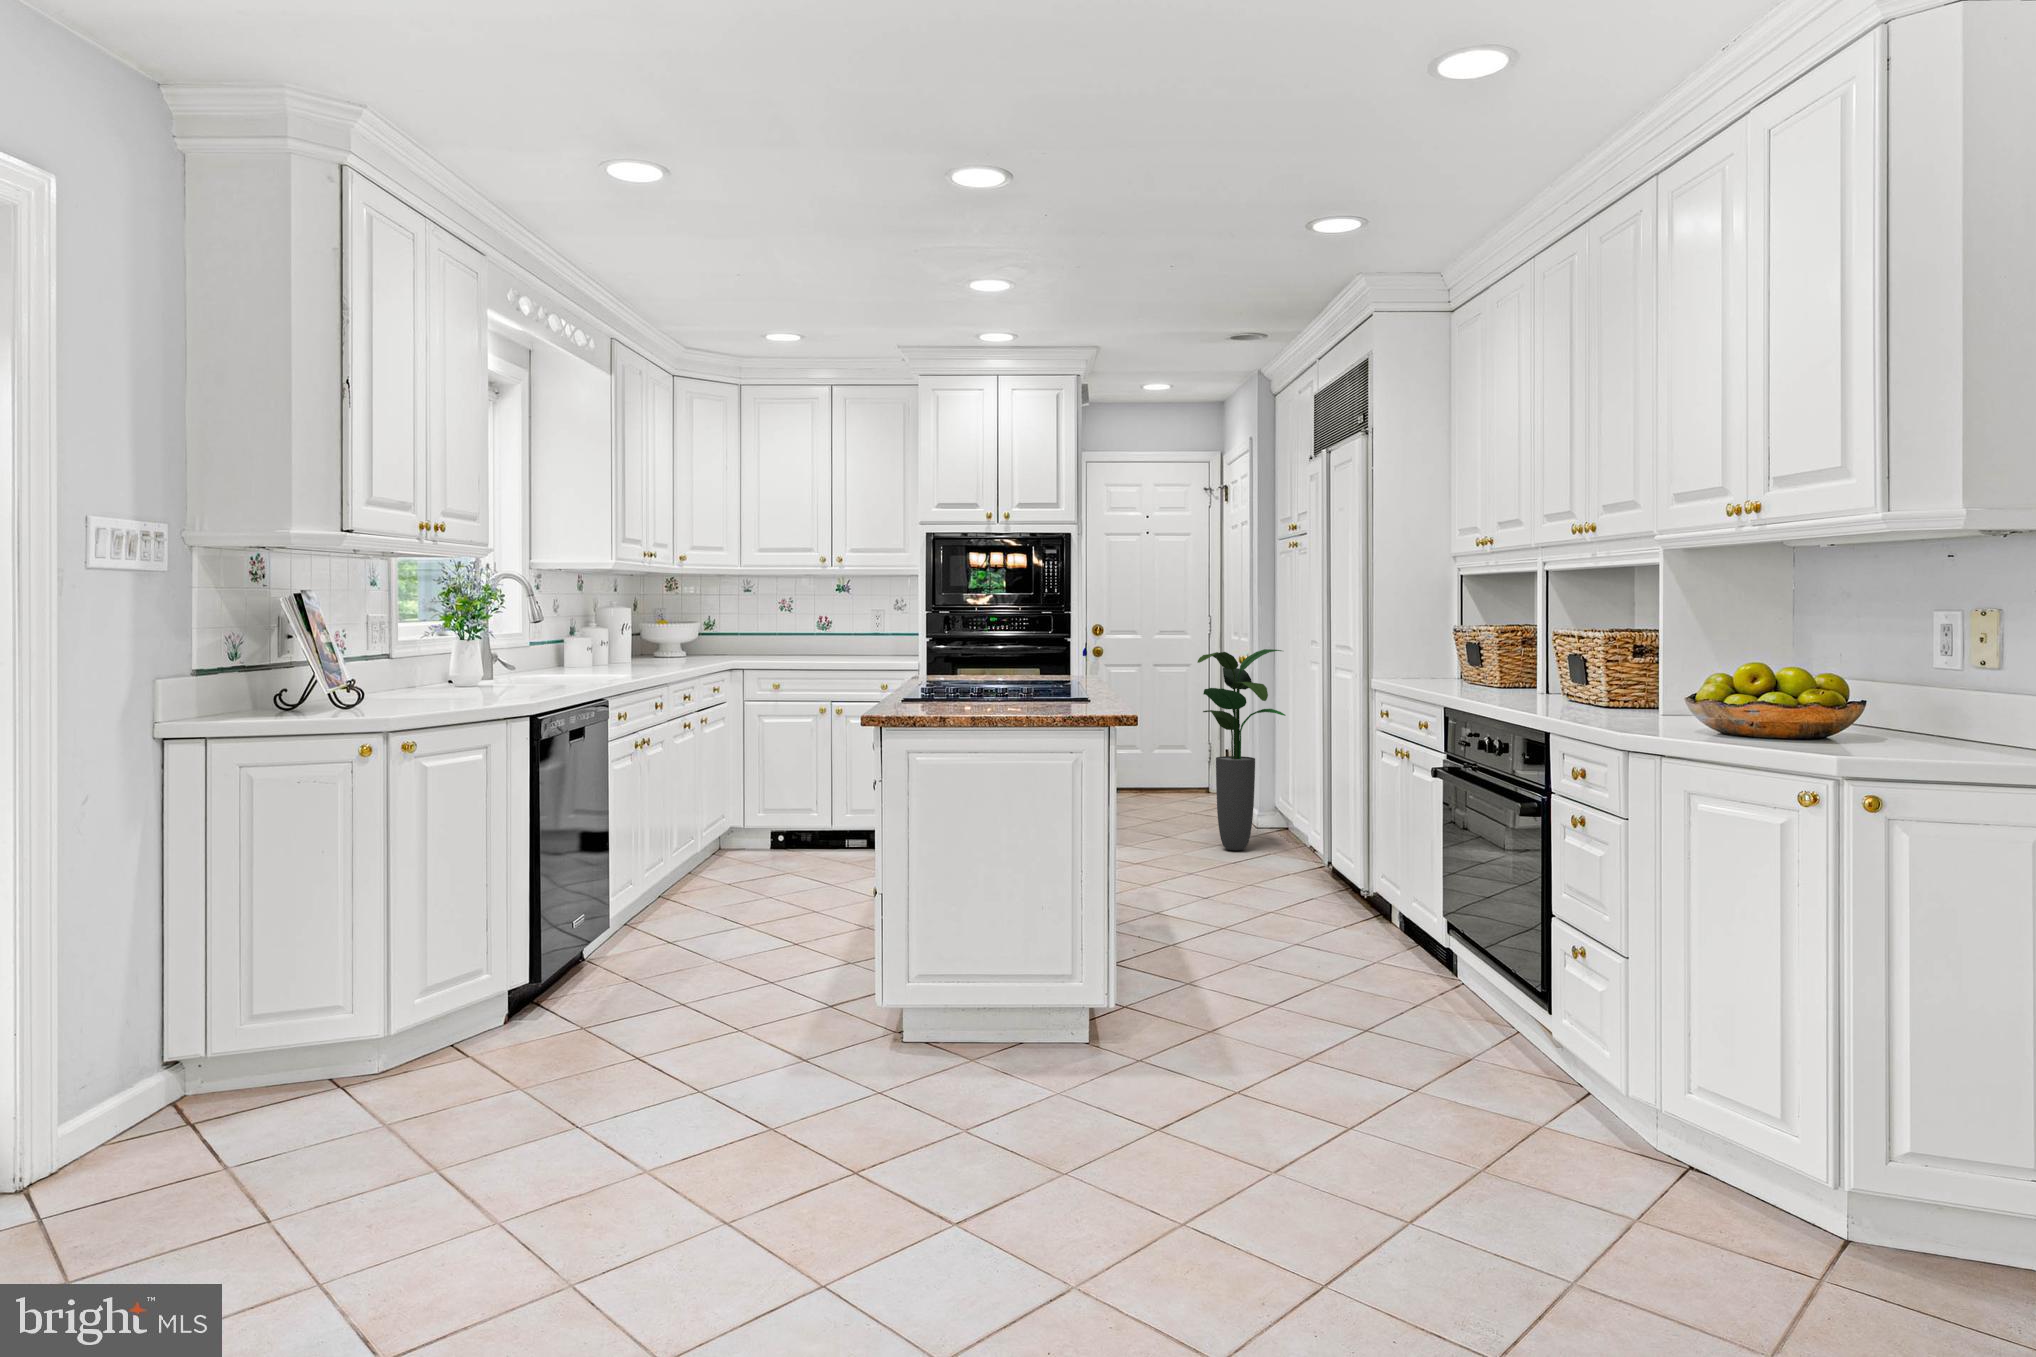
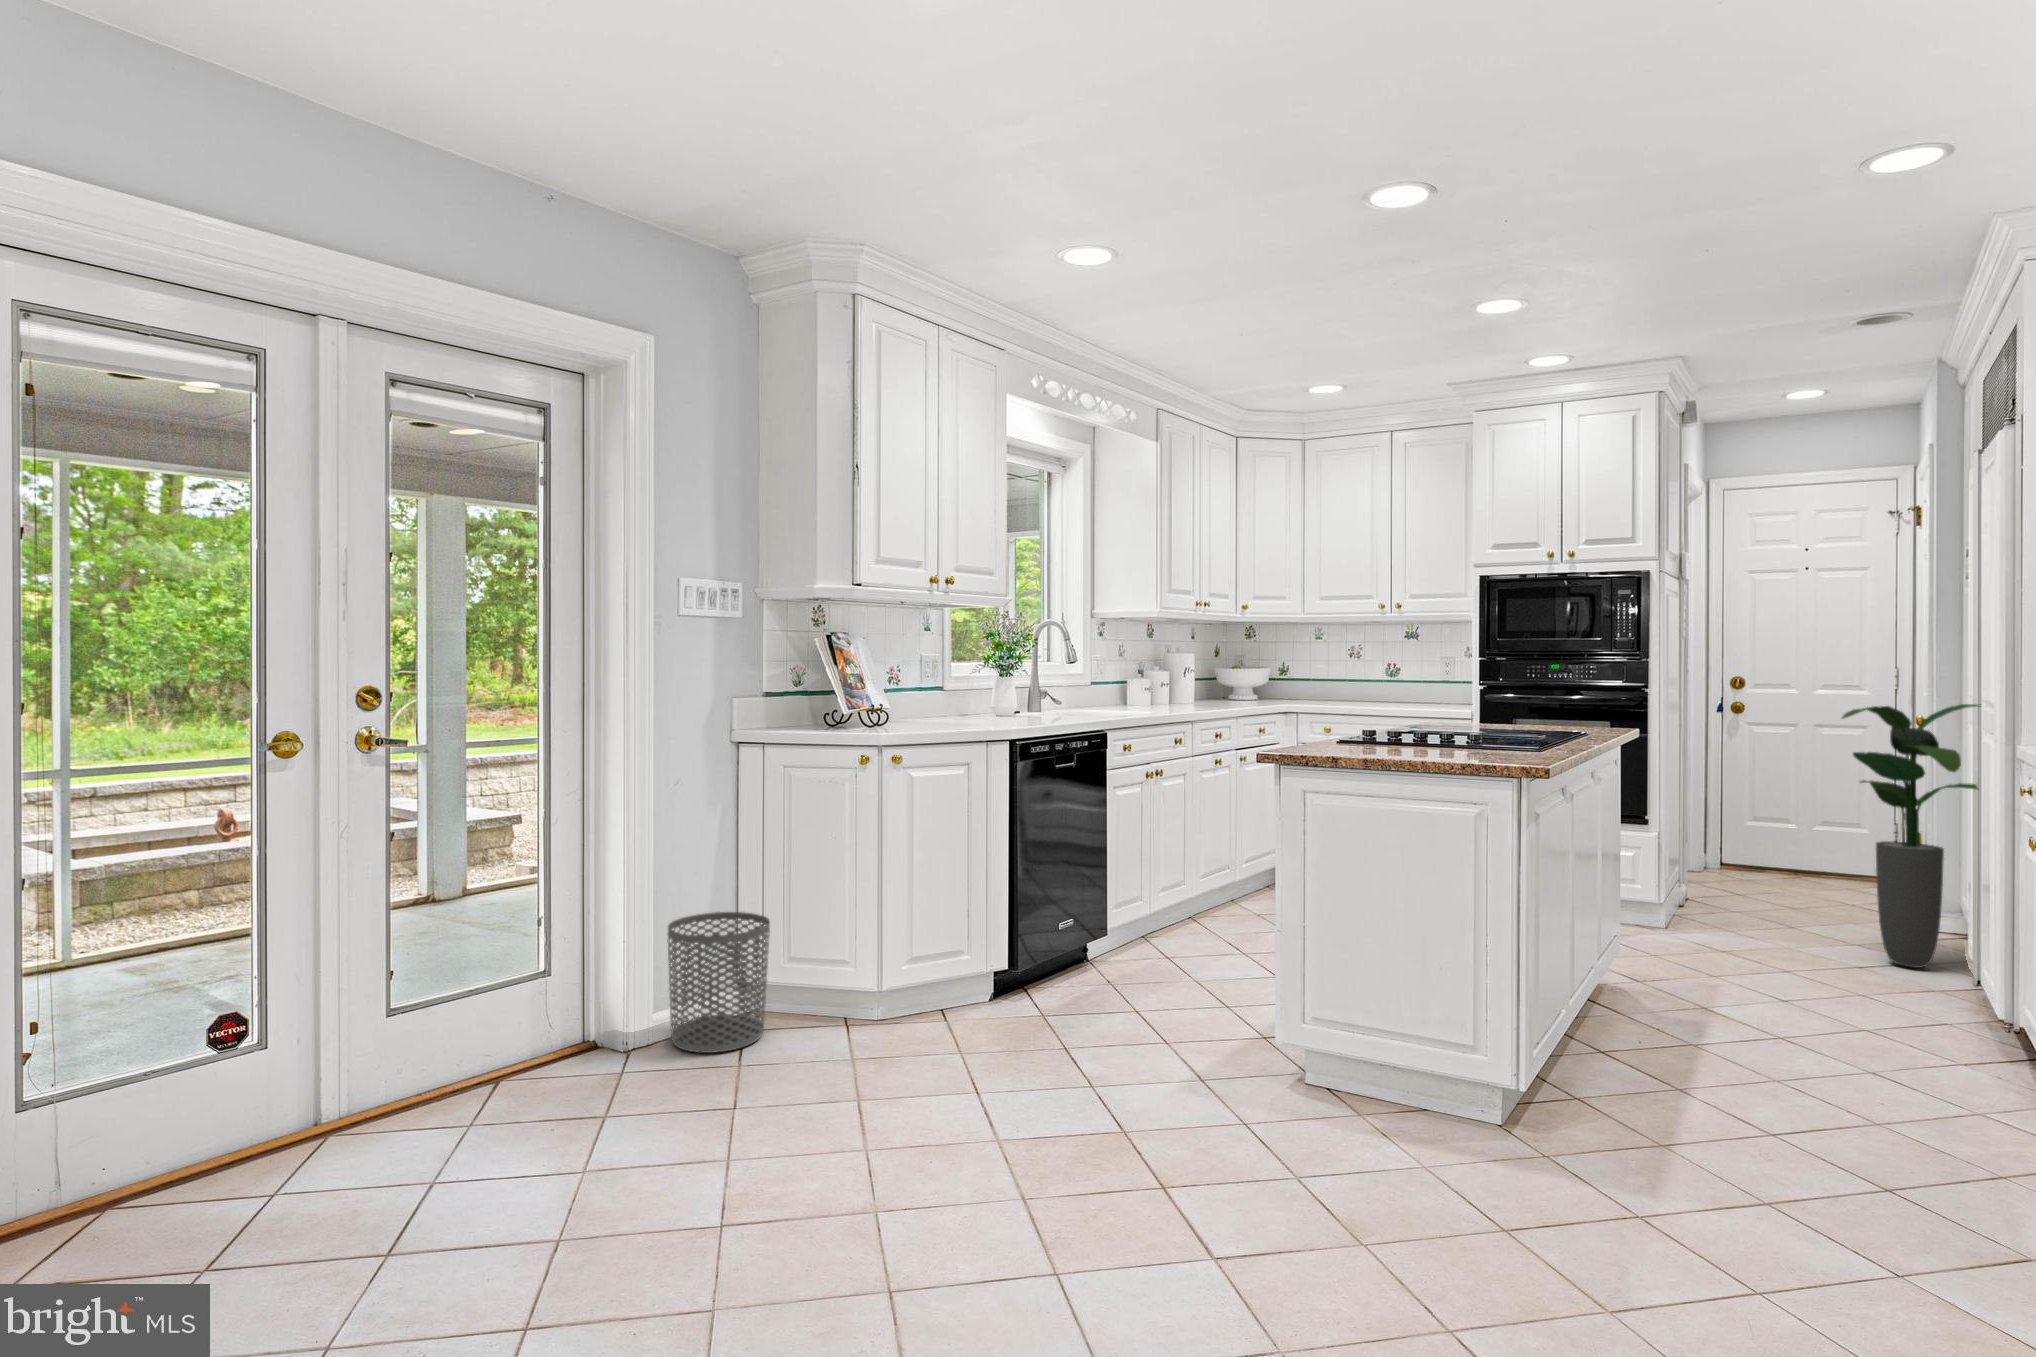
waste bin: none [108,966,268,1159] -> present [668,912,770,1053]

